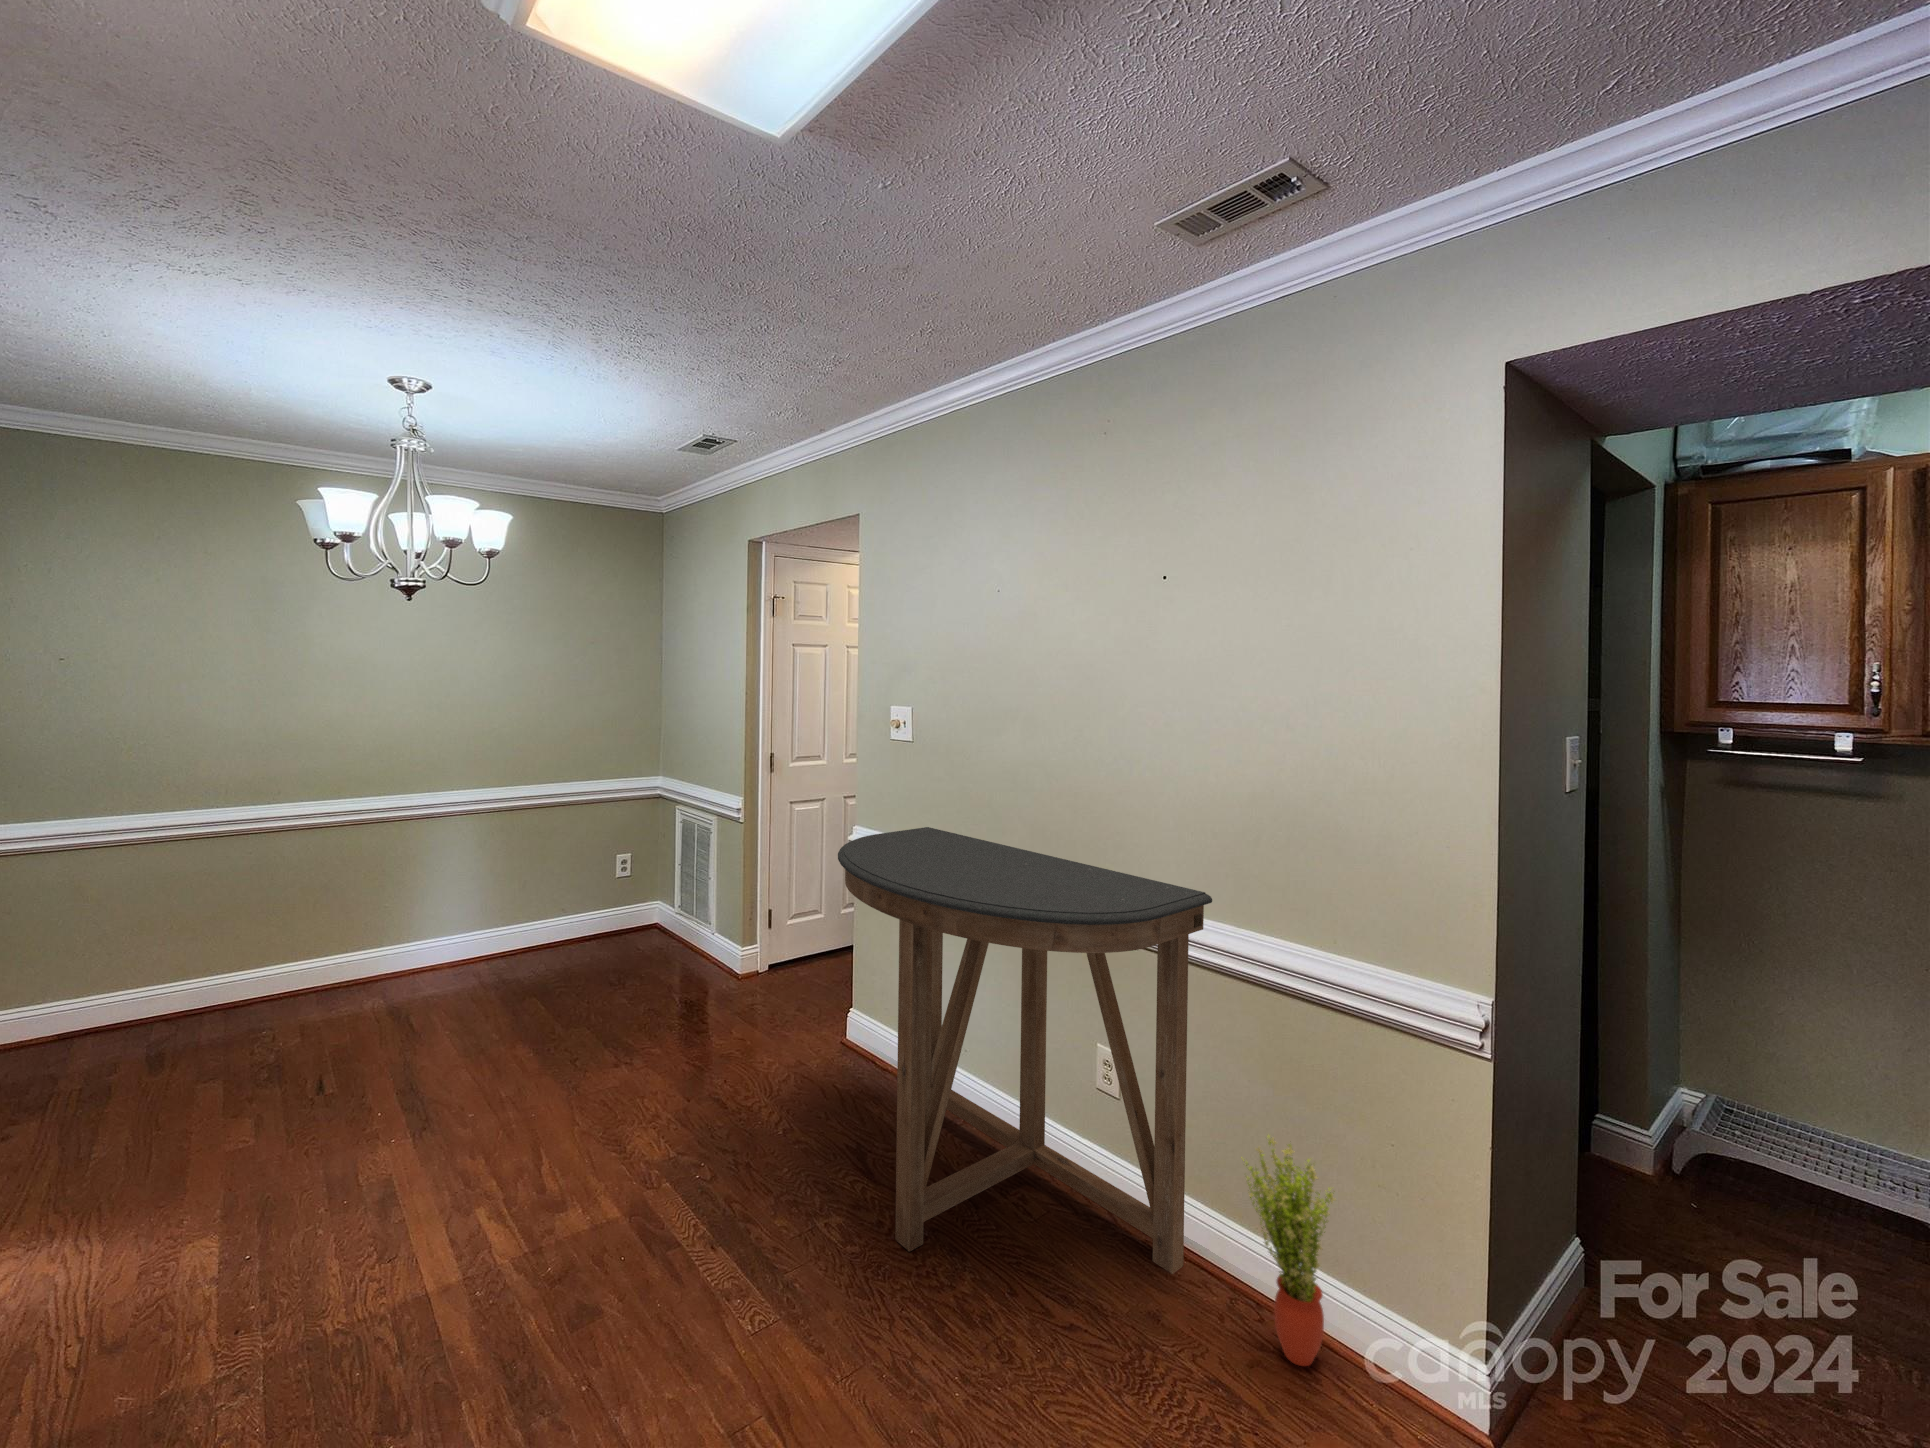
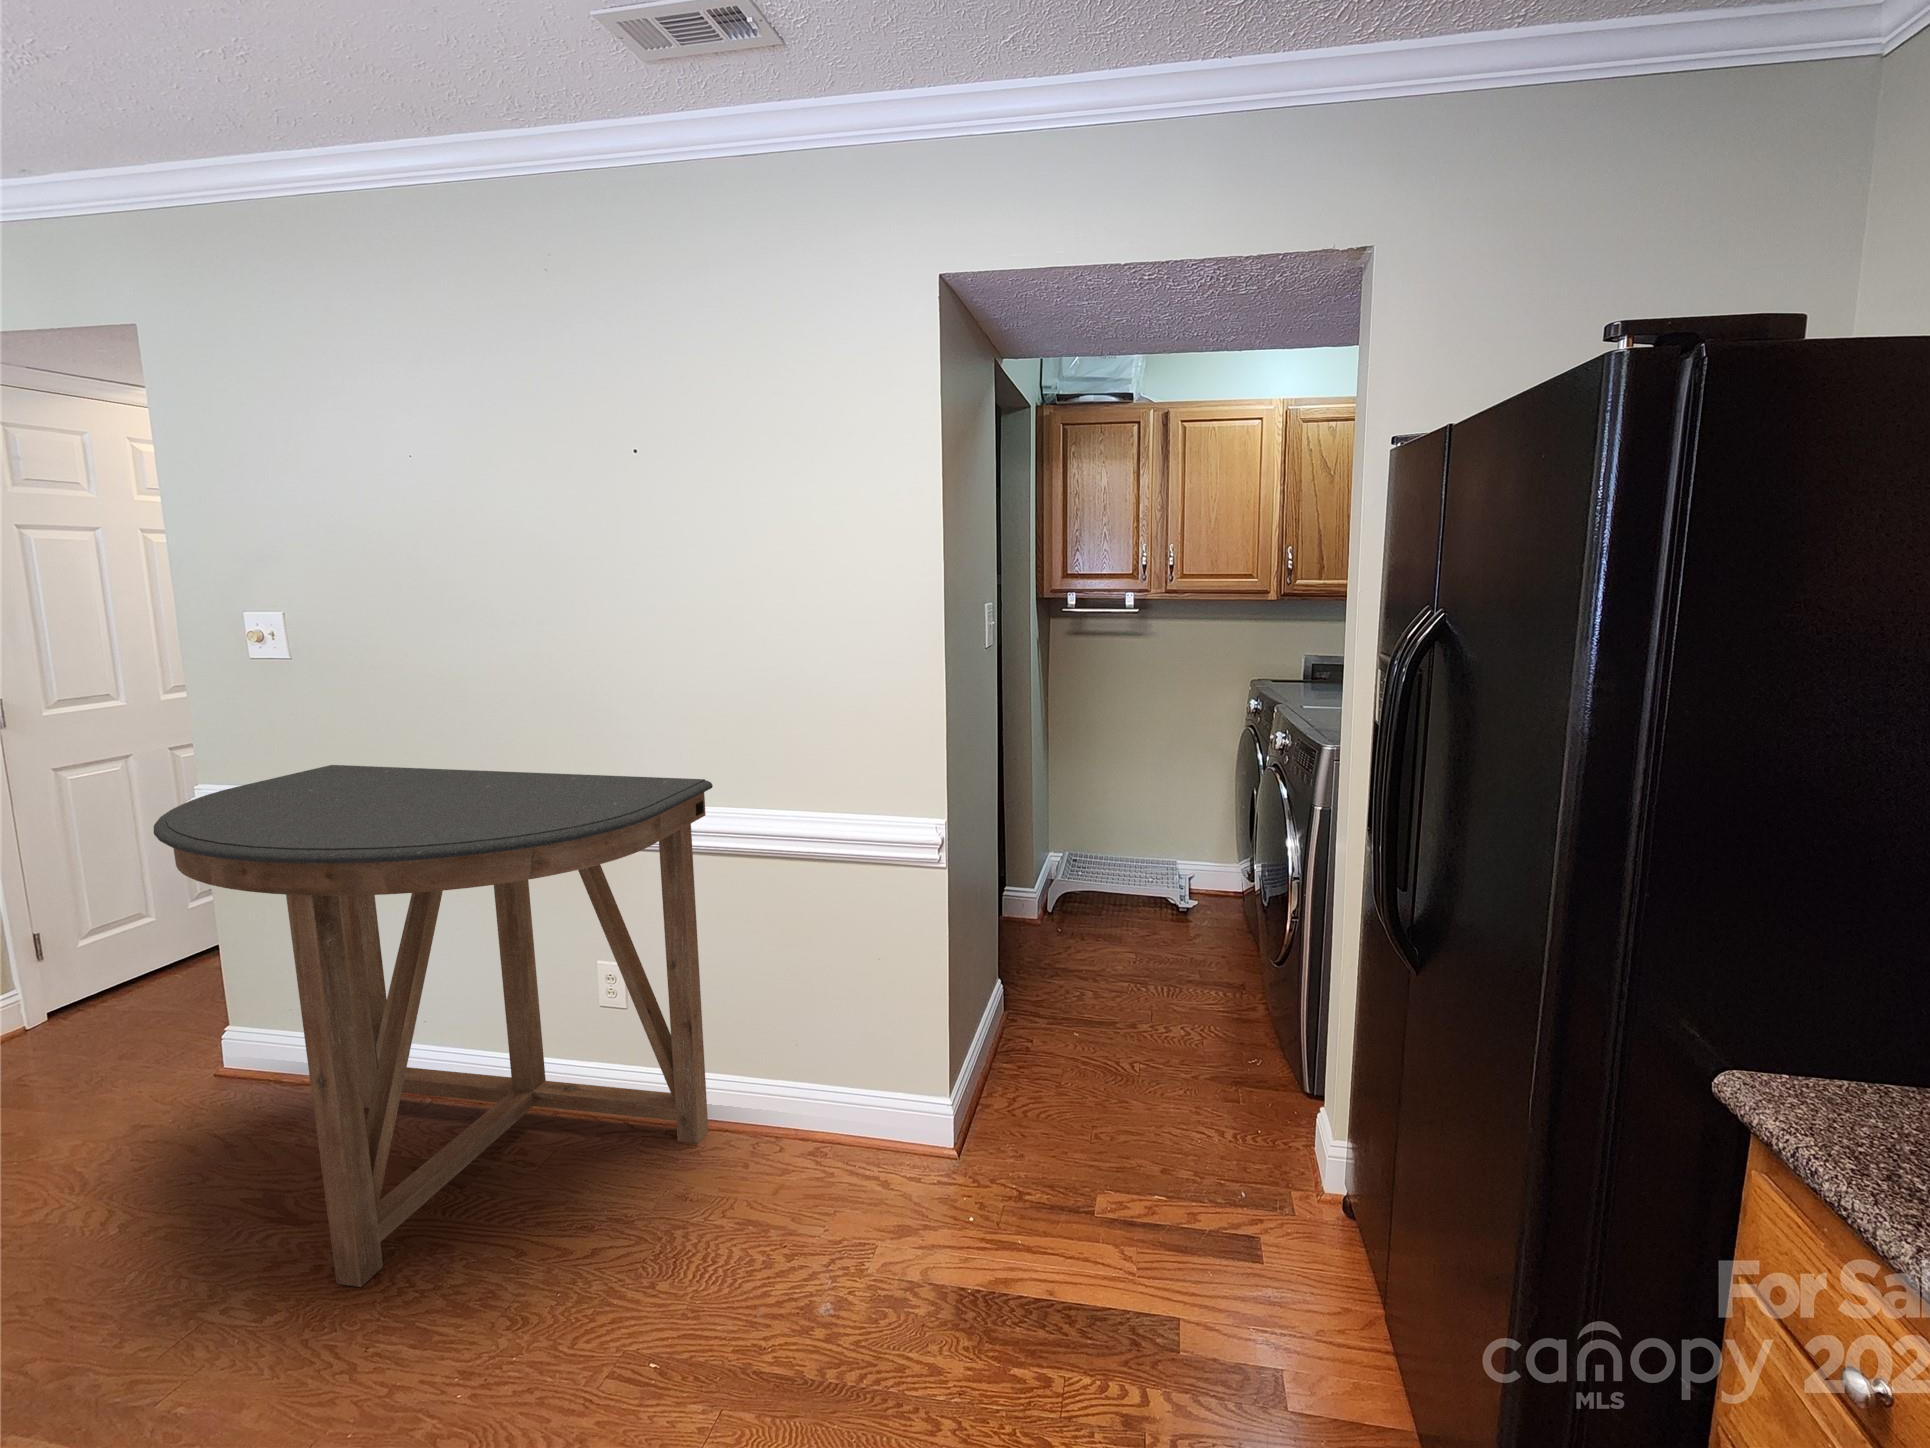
potted plant: present [1243,1136,1335,1366] -> none [757,983,839,1164]

